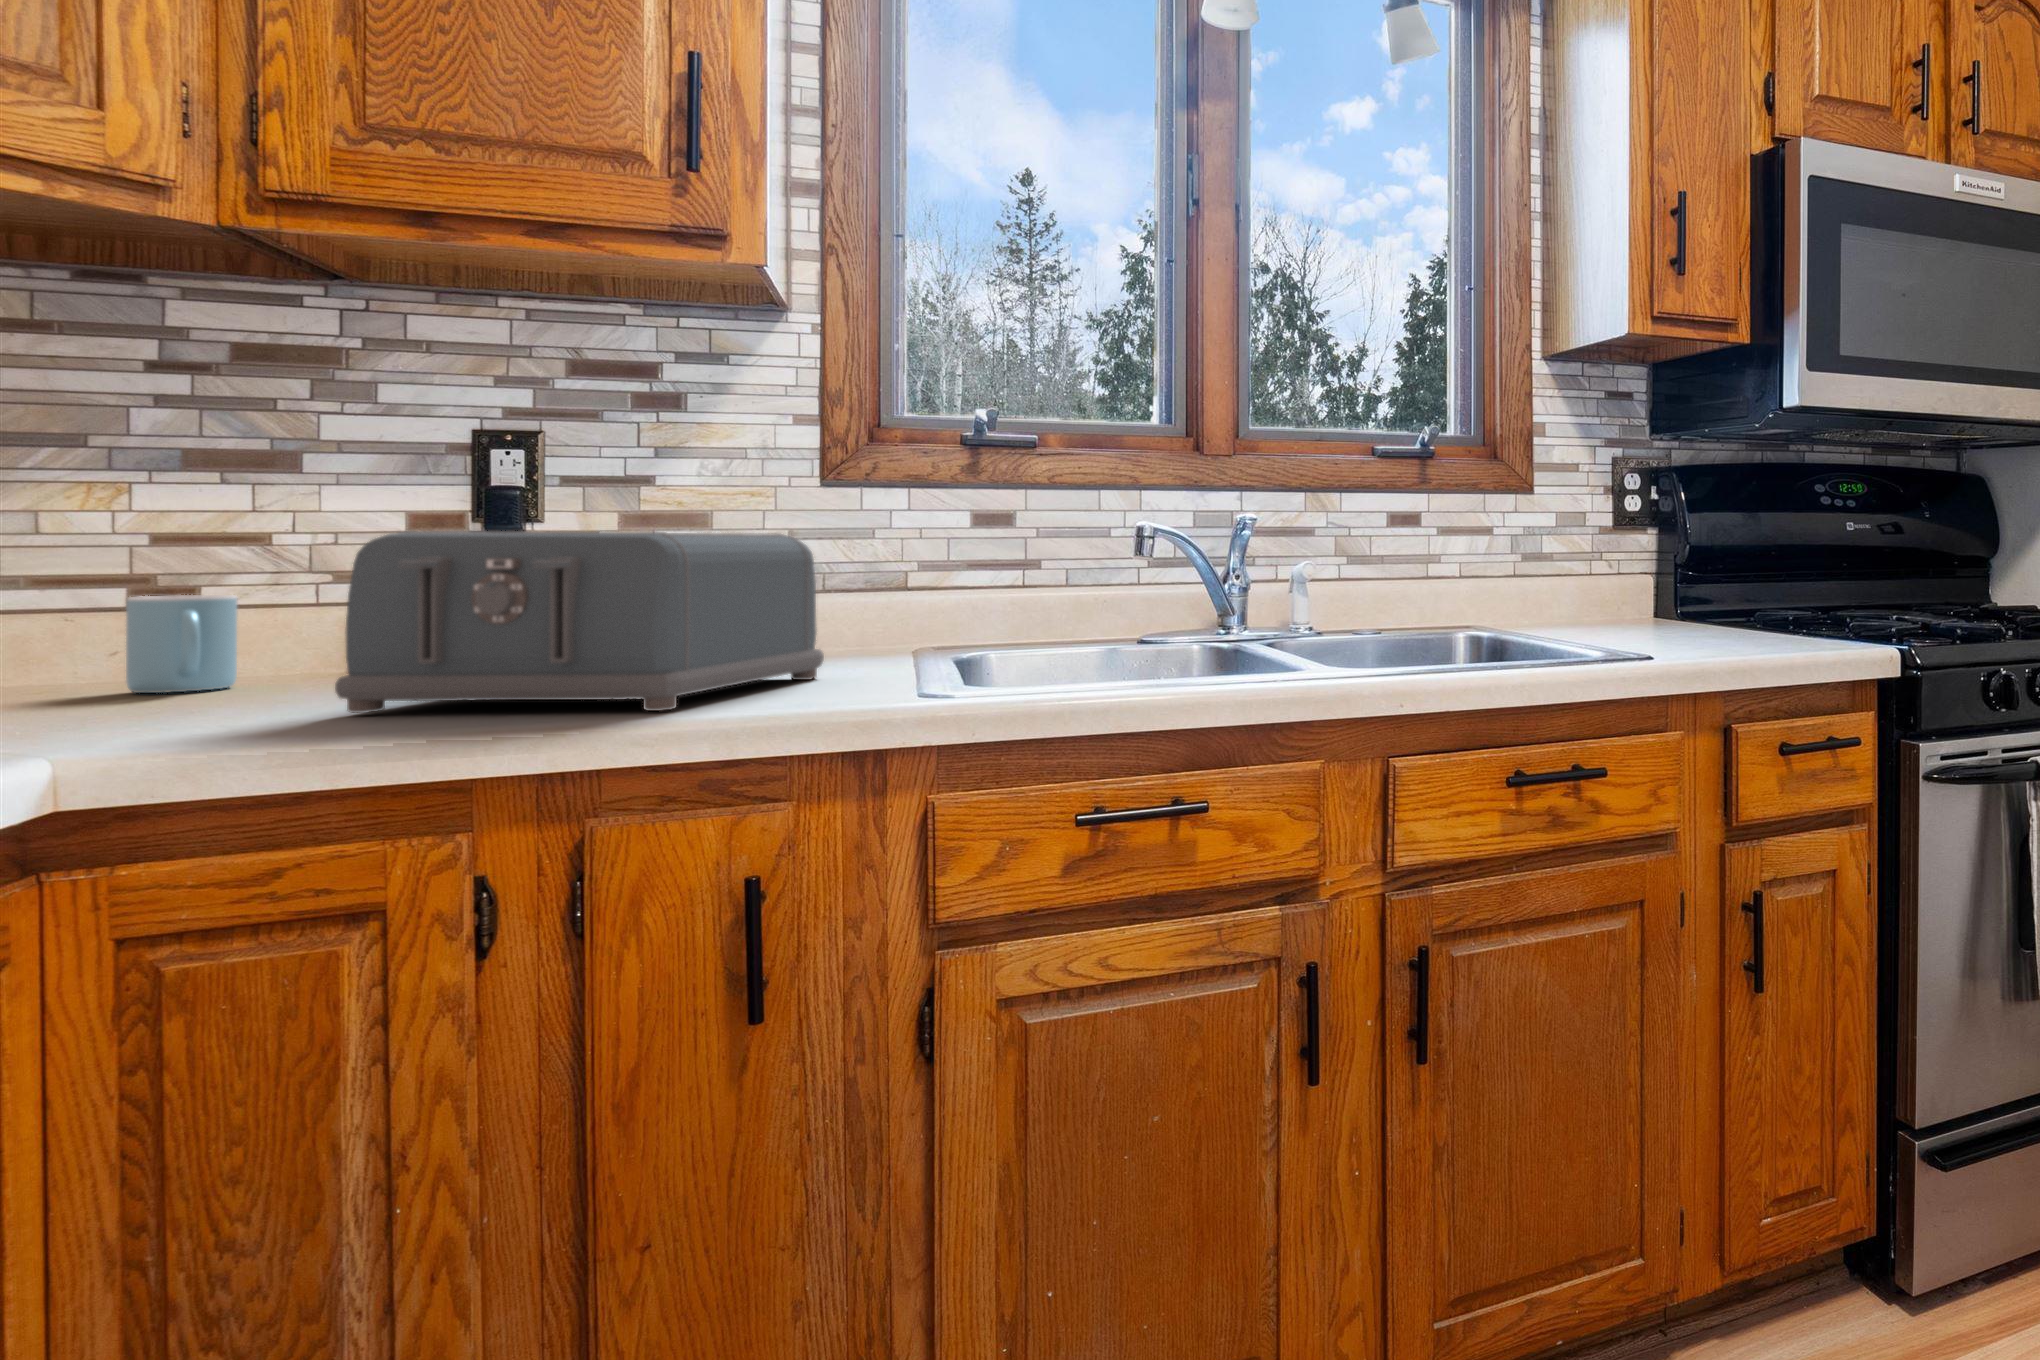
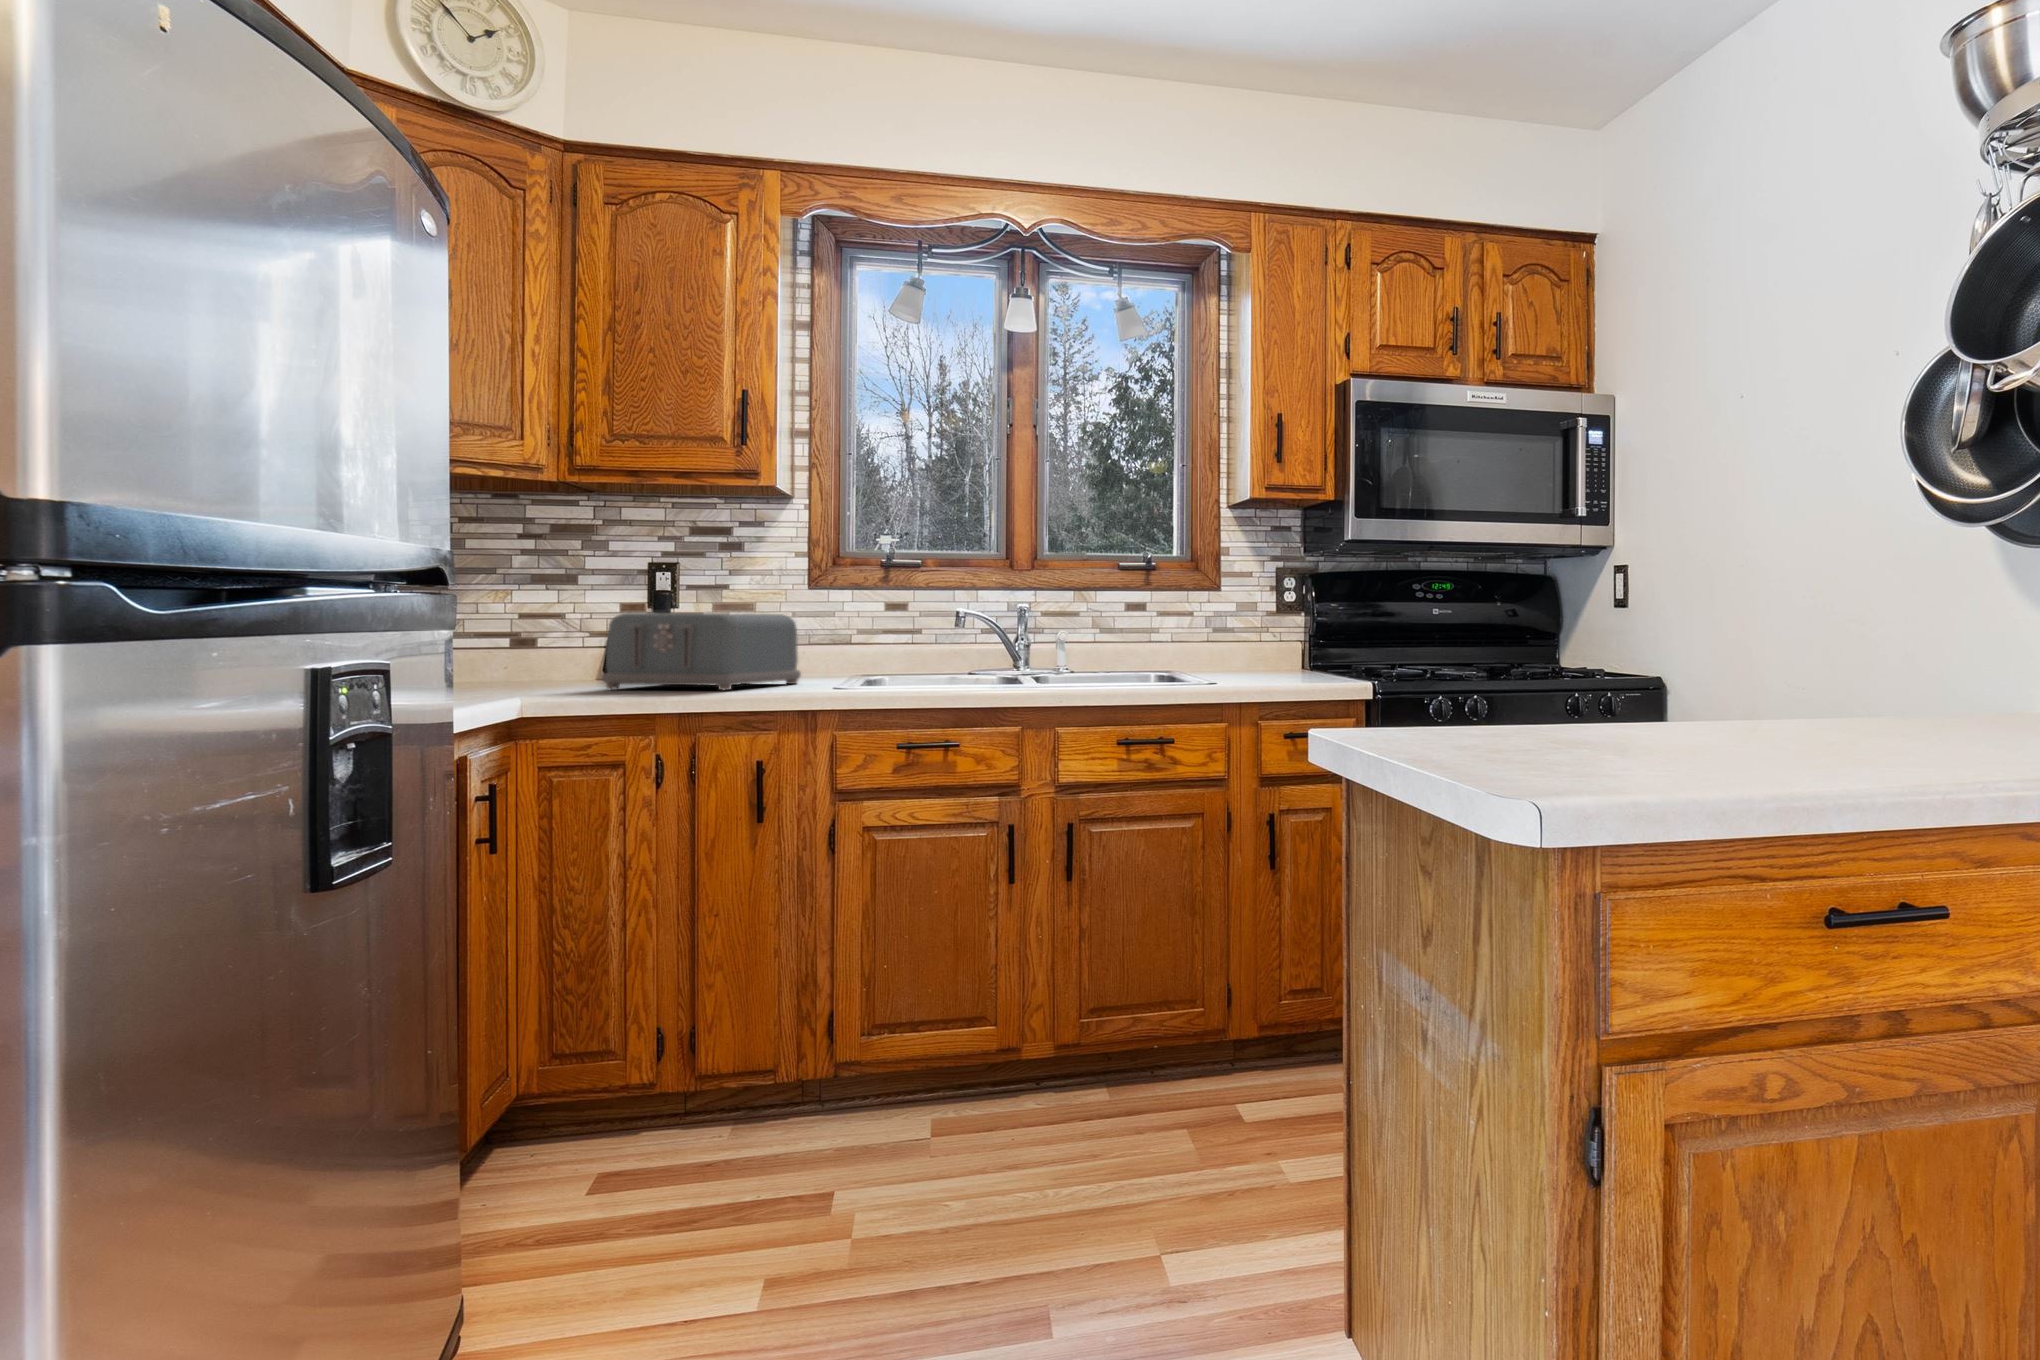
mug: present [126,595,237,693] -> none [515,641,556,683]

